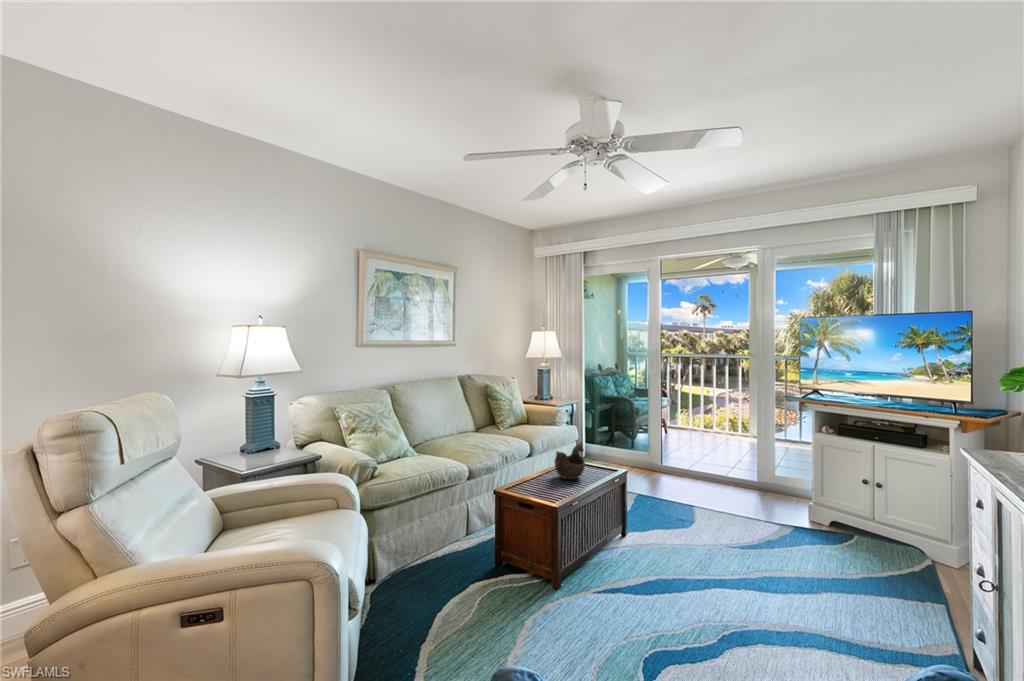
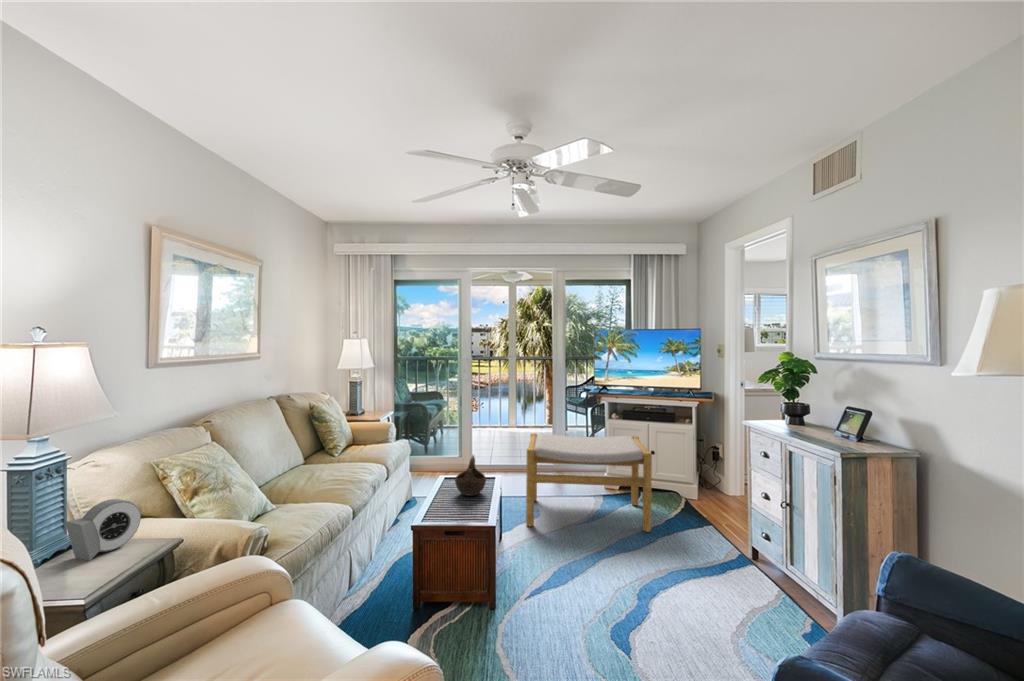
alarm clock: none [269,424,309,458] -> present [65,499,141,561]
footstool: none [658,434,832,579] -> present [526,433,652,532]

